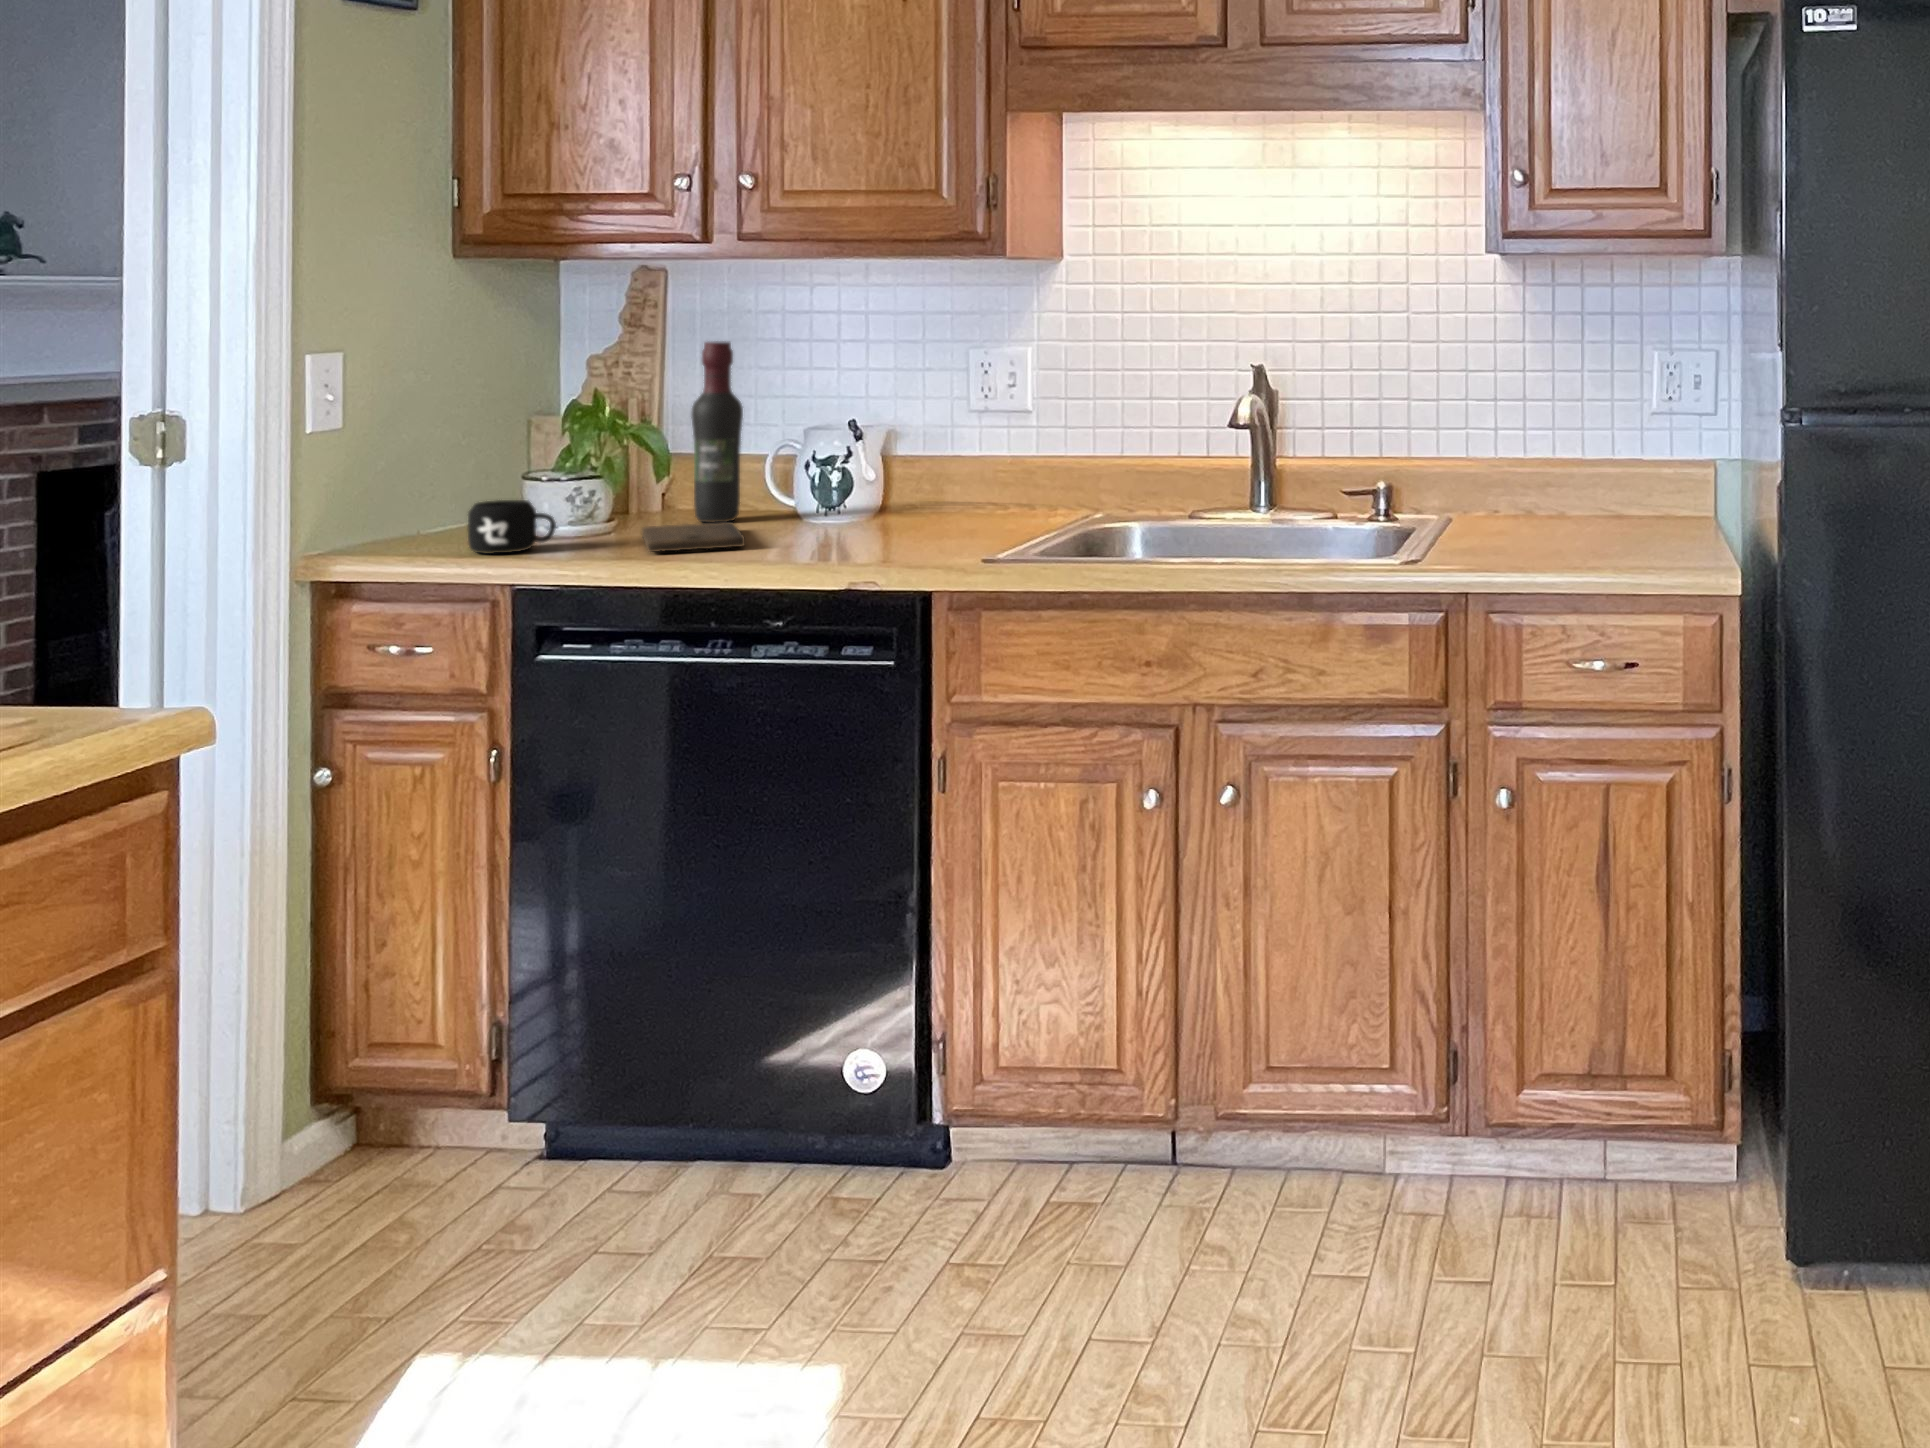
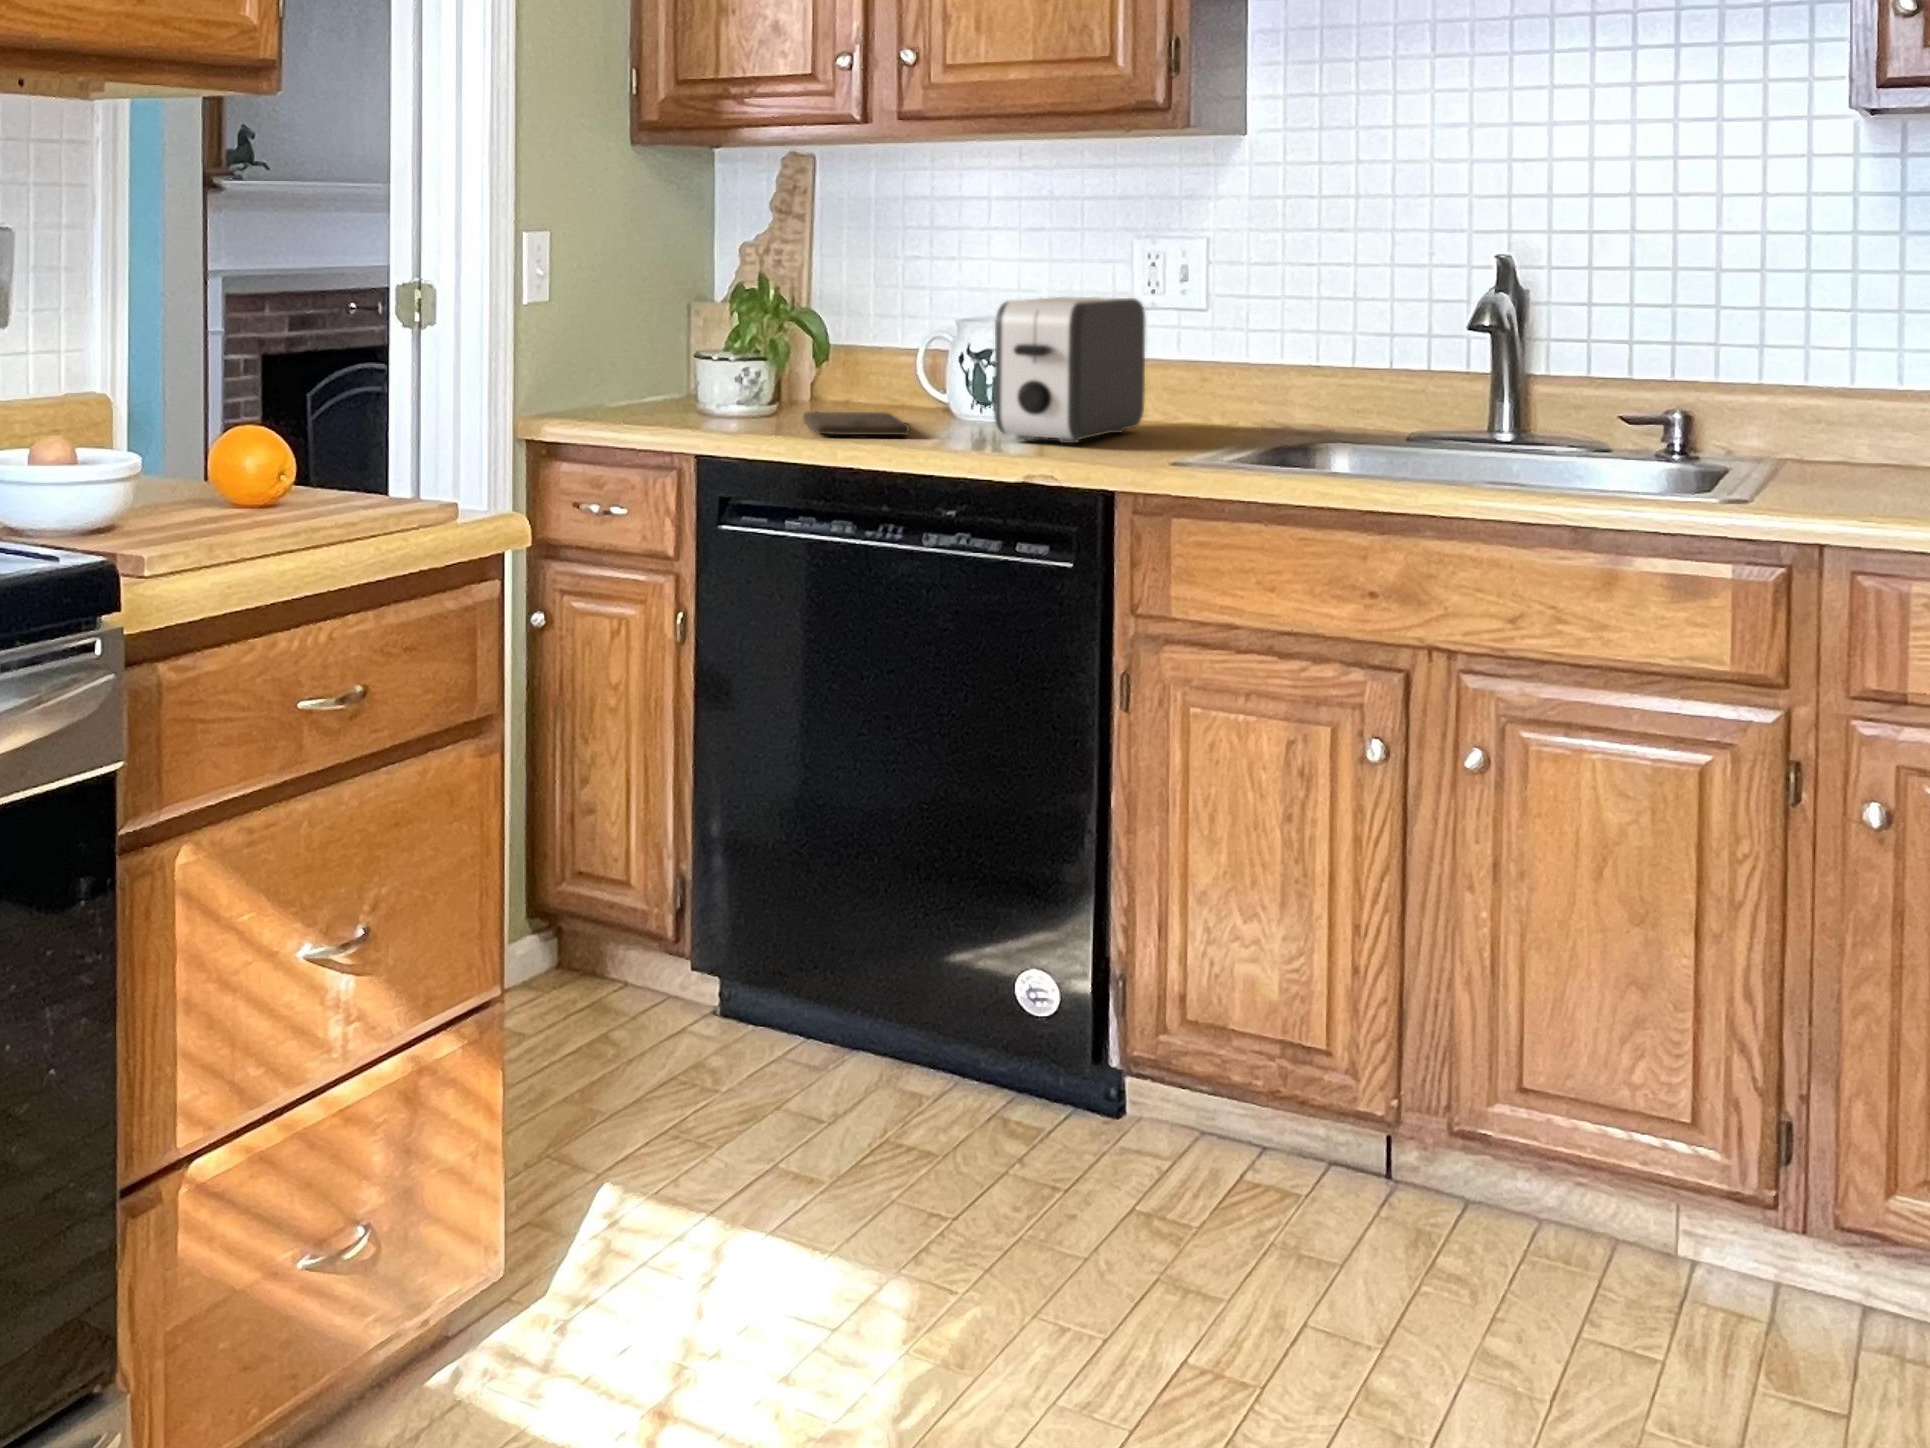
wine bottle: present [691,341,743,522] -> none [846,227,896,413]
toaster: none [828,406,975,544] -> present [994,297,1146,443]
mug: present [468,500,556,554] -> none [654,377,731,427]

